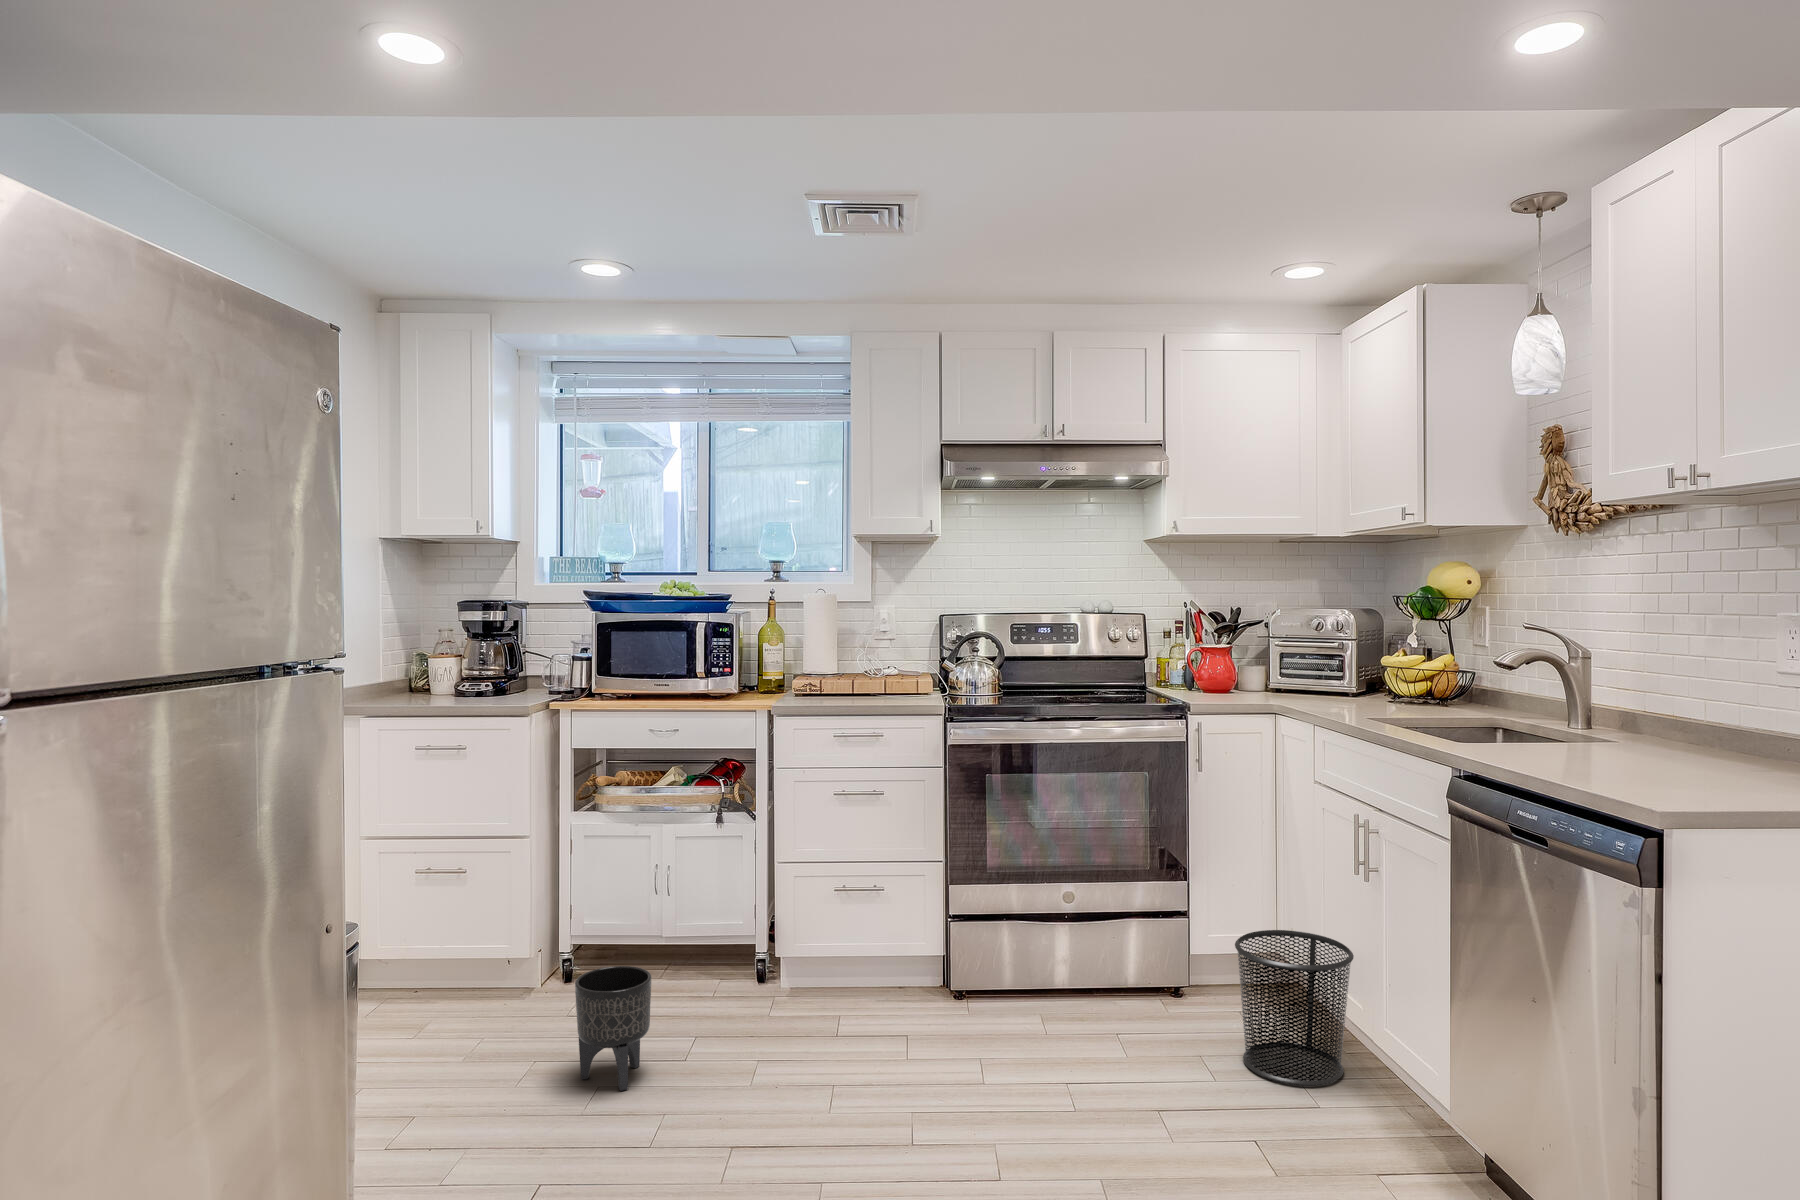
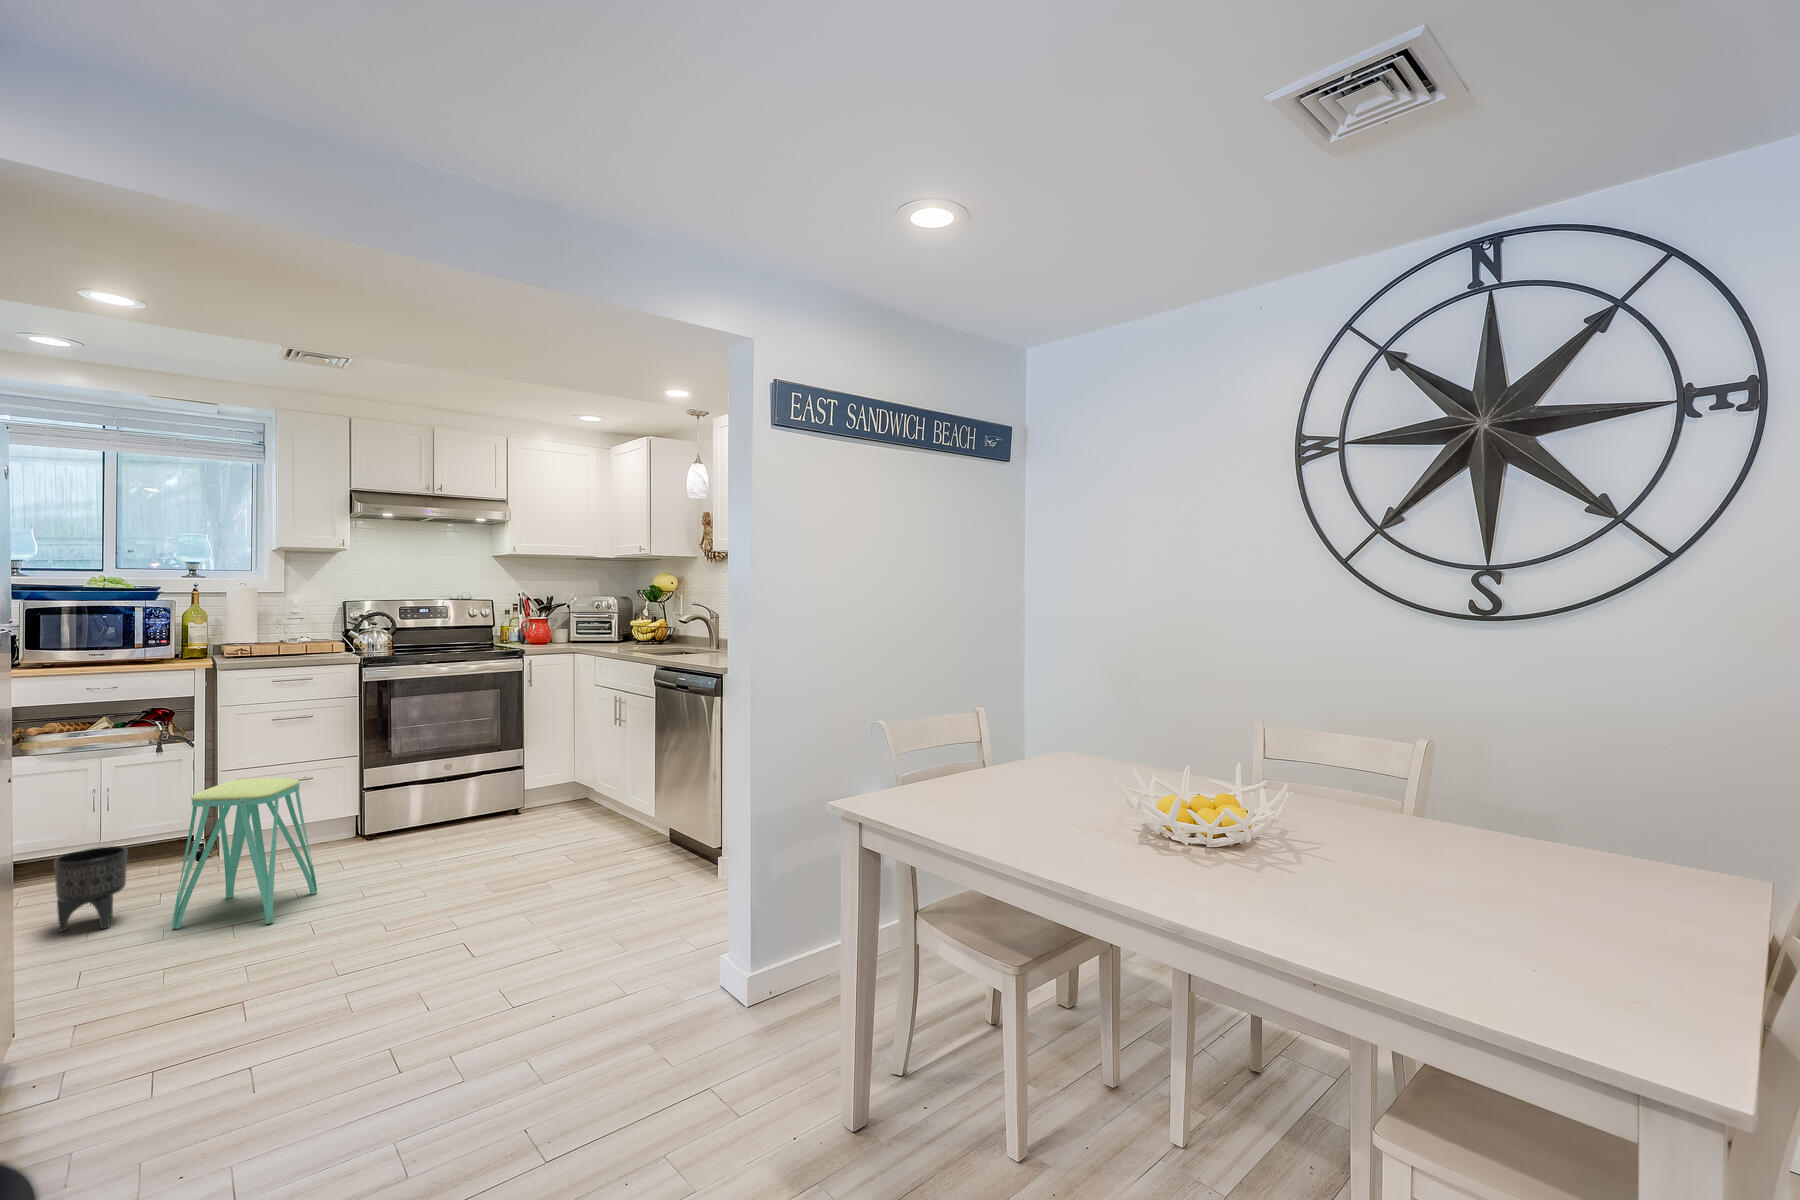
stool: none [686,899,869,1152] -> present [172,778,317,929]
waste bin: present [1235,930,1354,1086] -> none [551,764,614,840]

